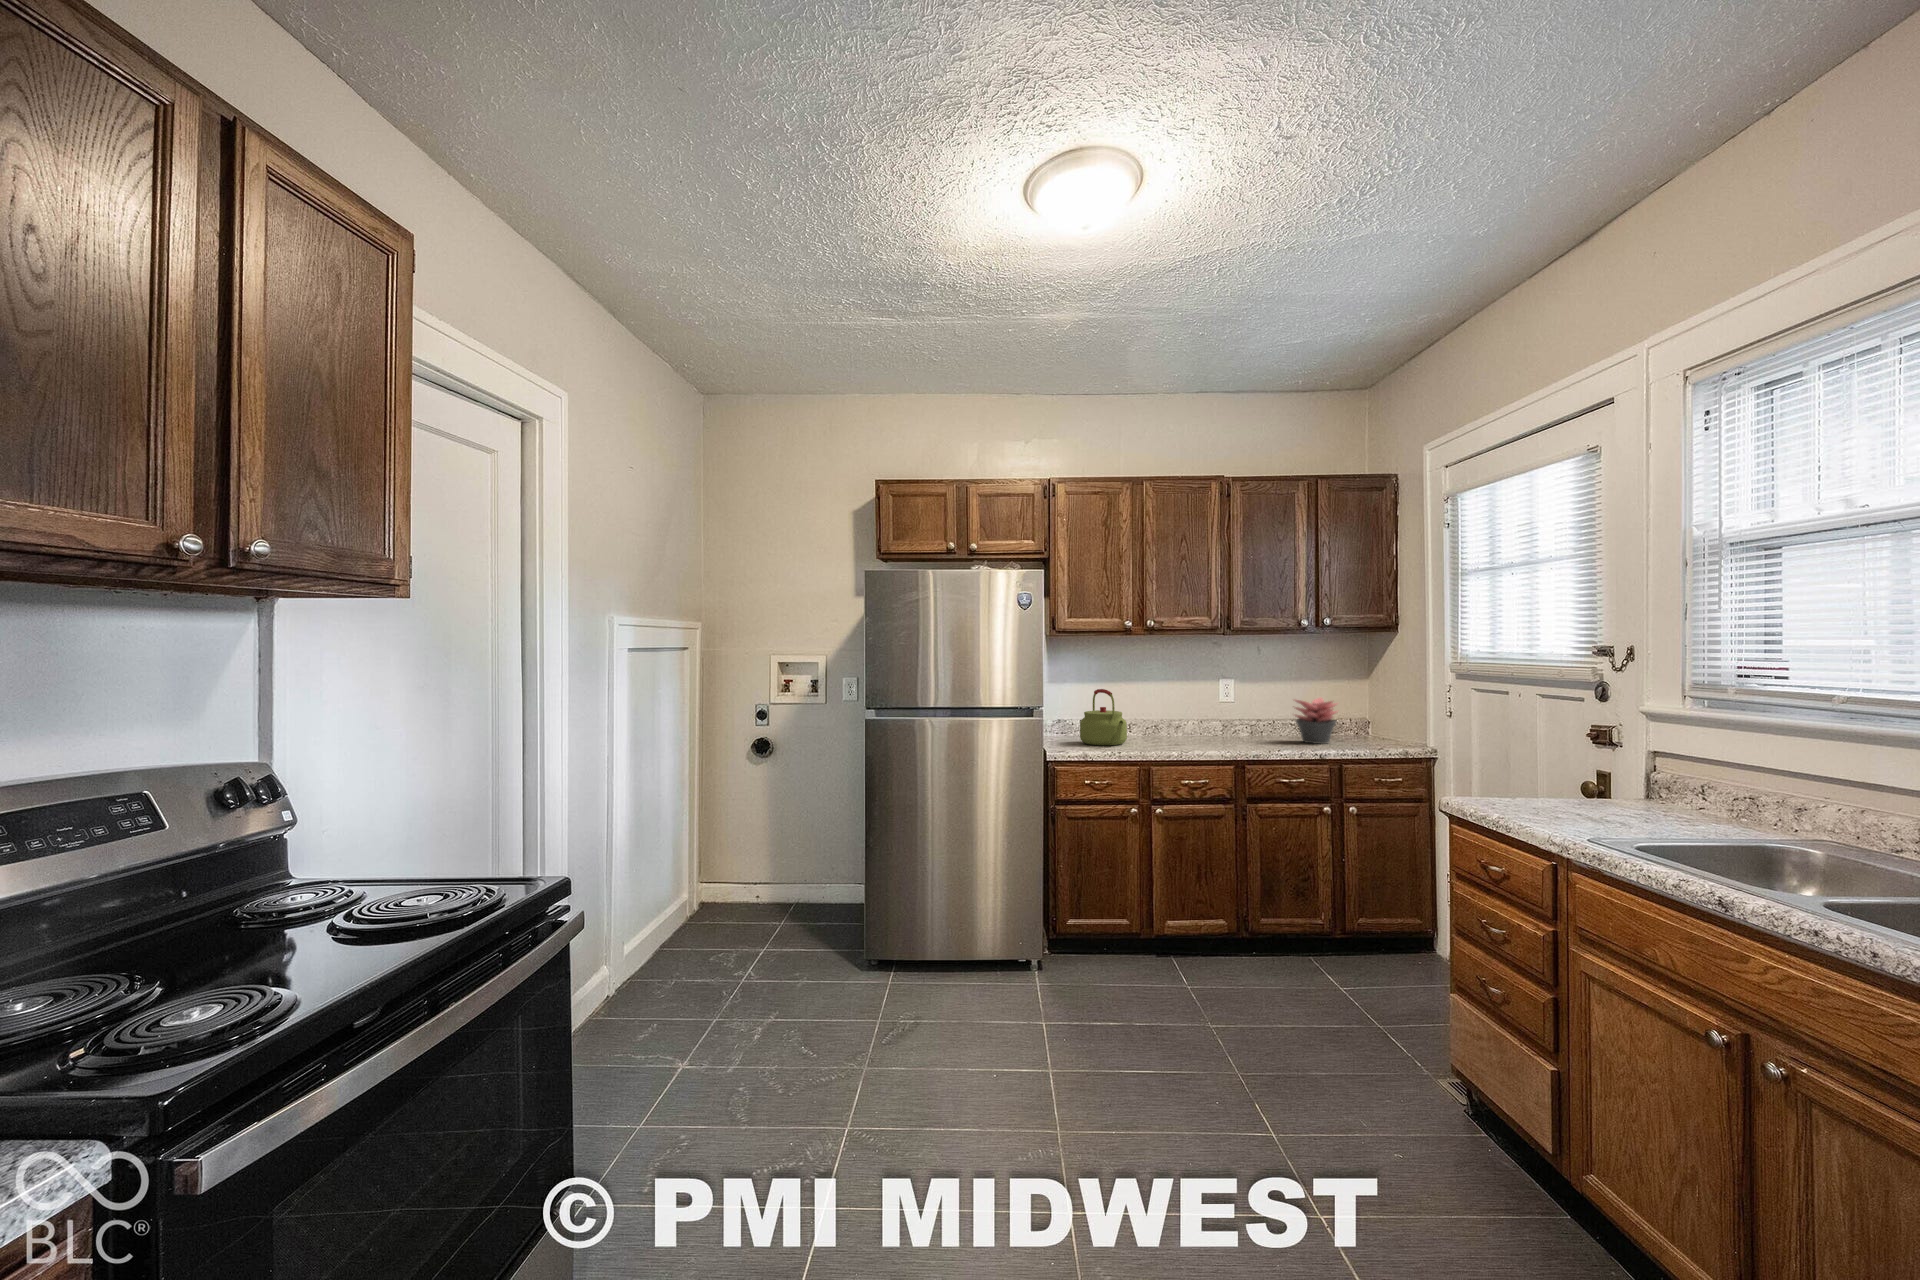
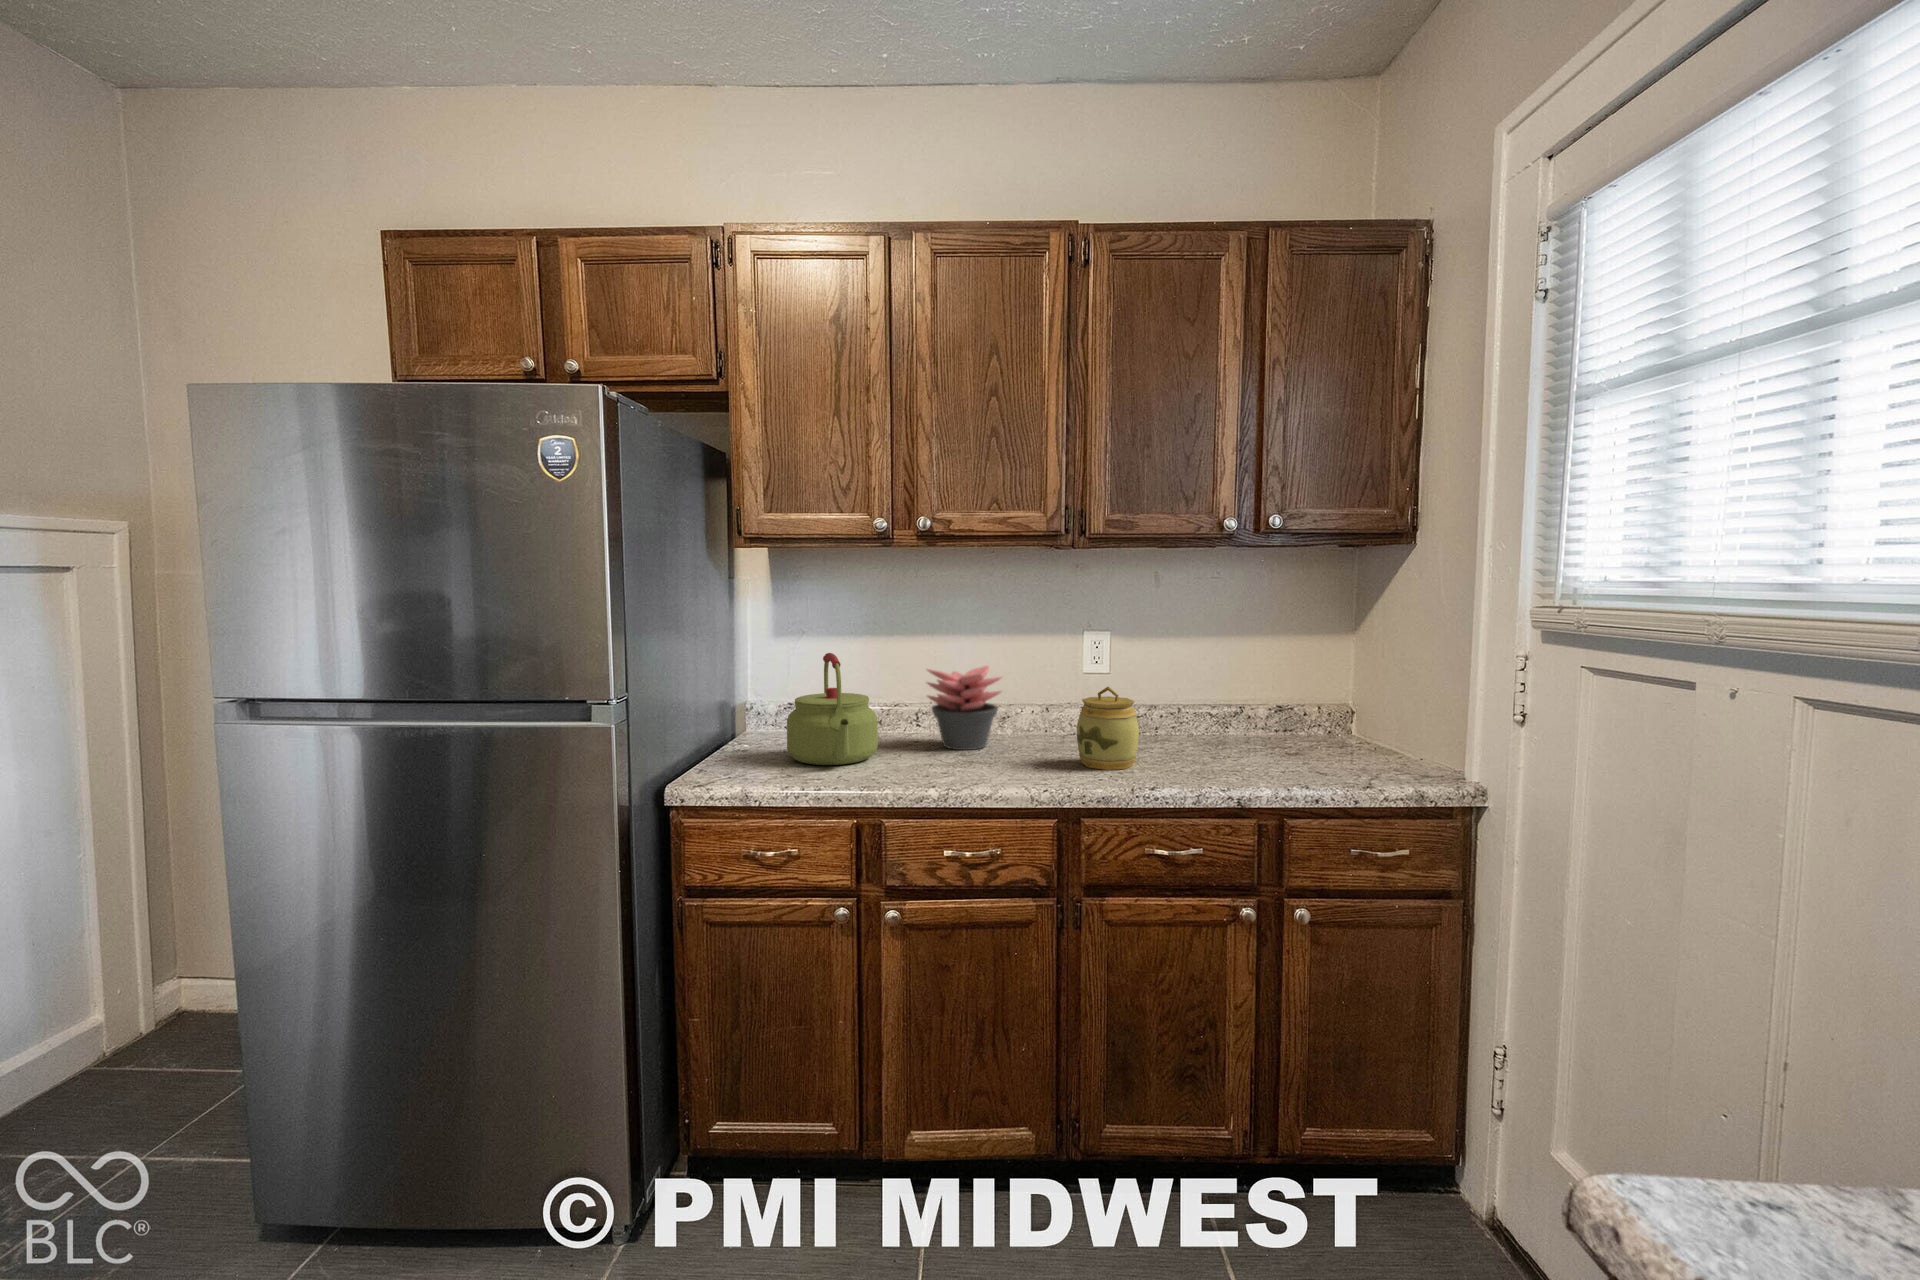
succulent plant: present [1295,698,1337,744] -> present [927,666,1001,750]
jar: none [1231,704,1264,745] -> present [1077,686,1139,770]

